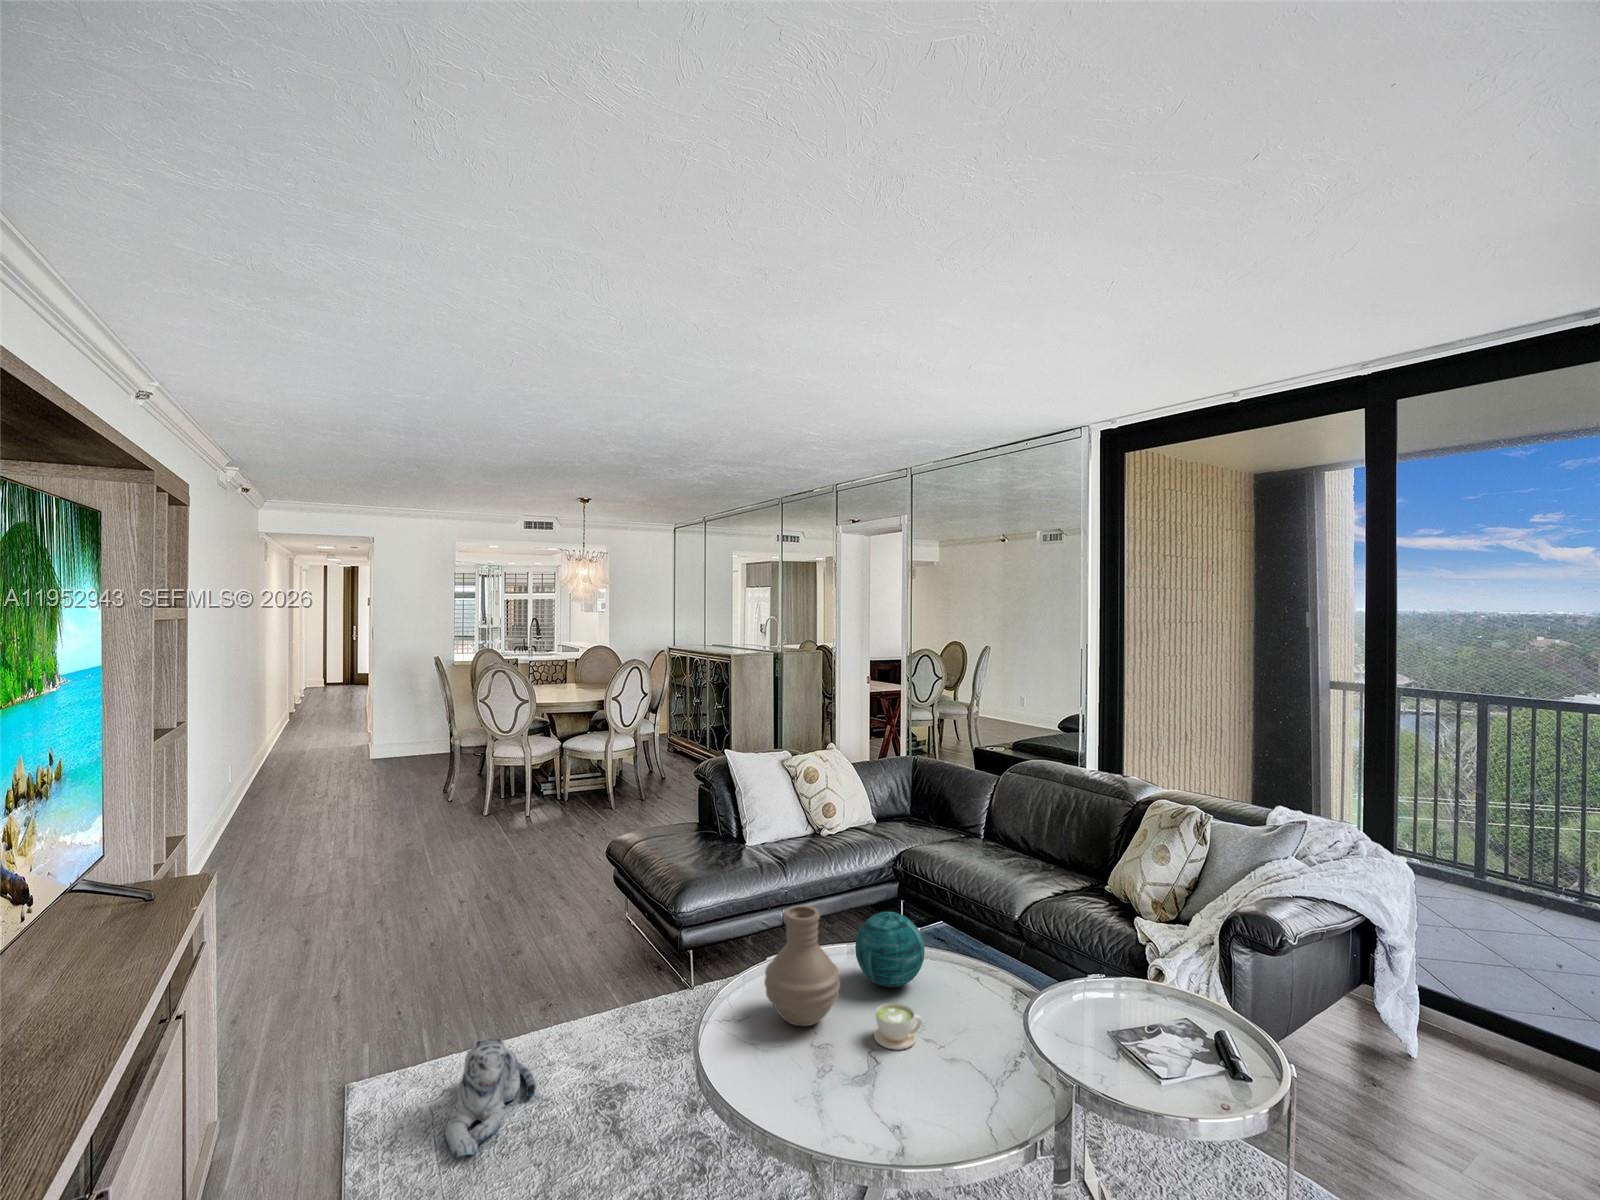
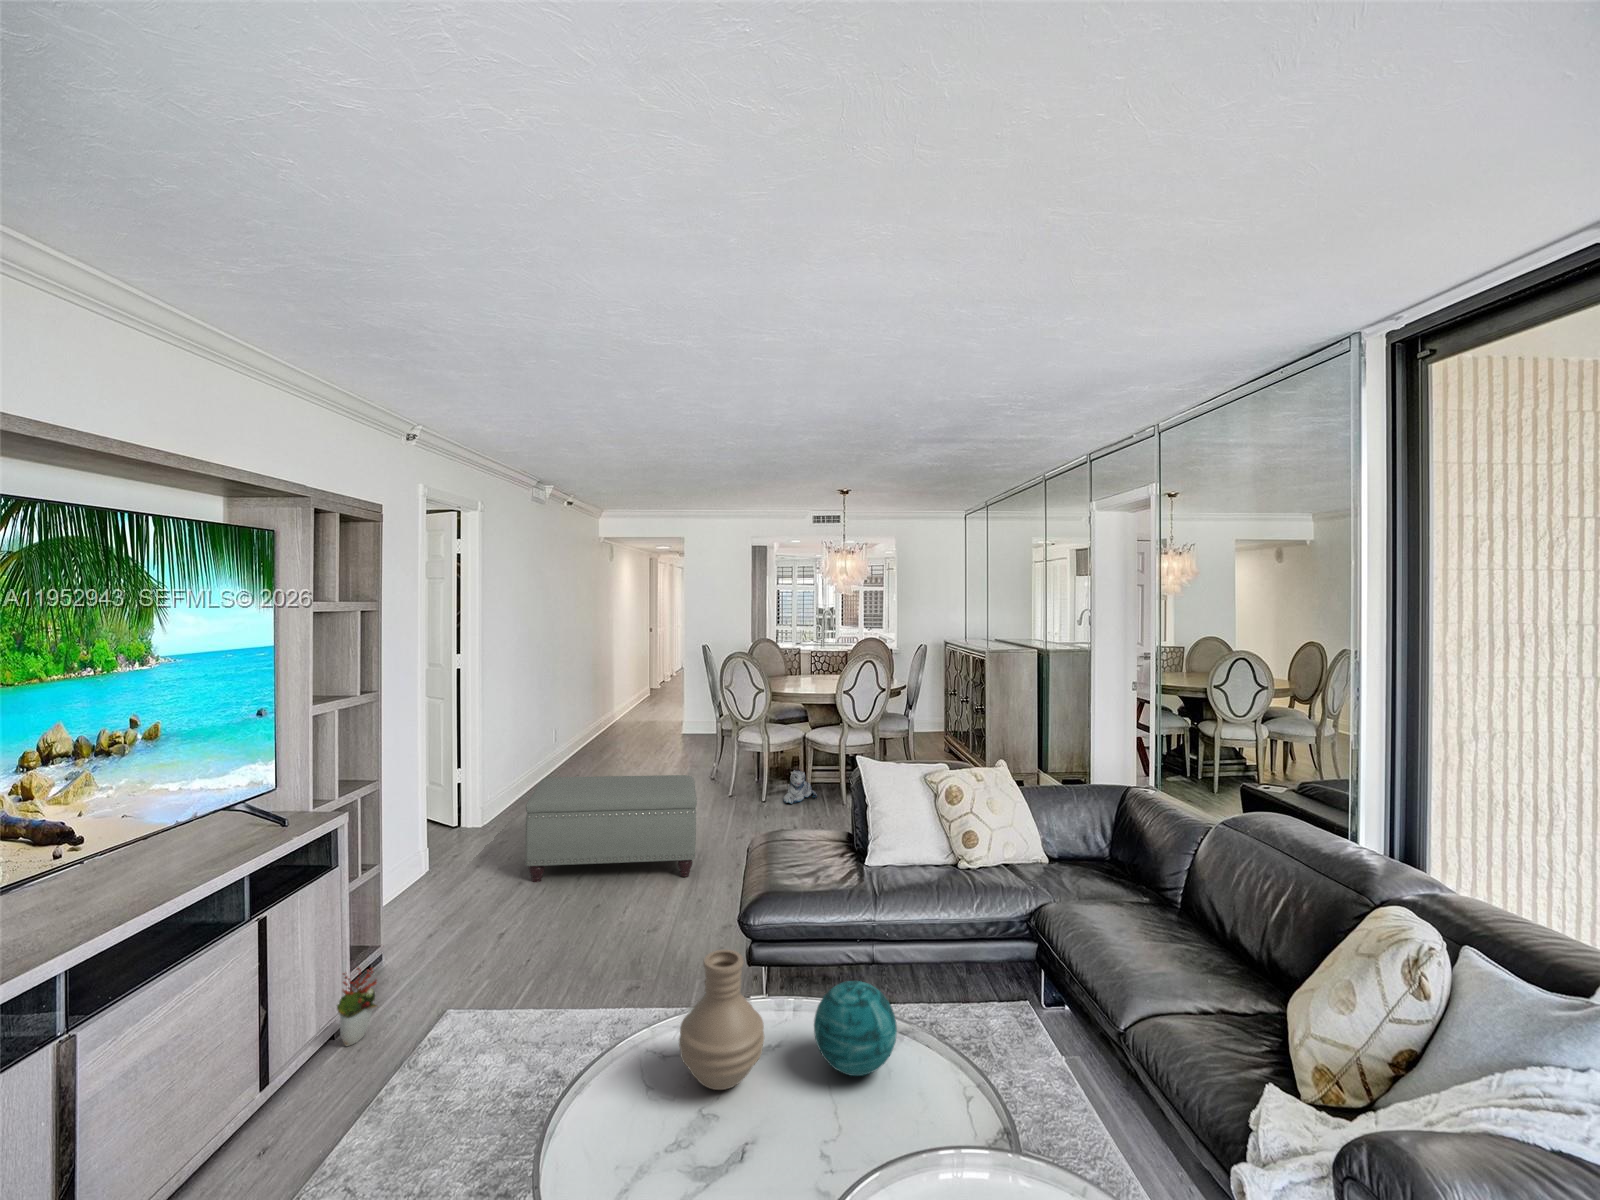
ottoman: none [311,799,527,947] -> present [525,775,697,882]
coffee cup: present [874,1003,922,1050] -> none [765,1094,821,1158]
plush toy: present [445,1039,536,1158] -> present [783,770,817,804]
decorative plant: none [231,1054,283,1161] -> present [337,968,377,1046]

